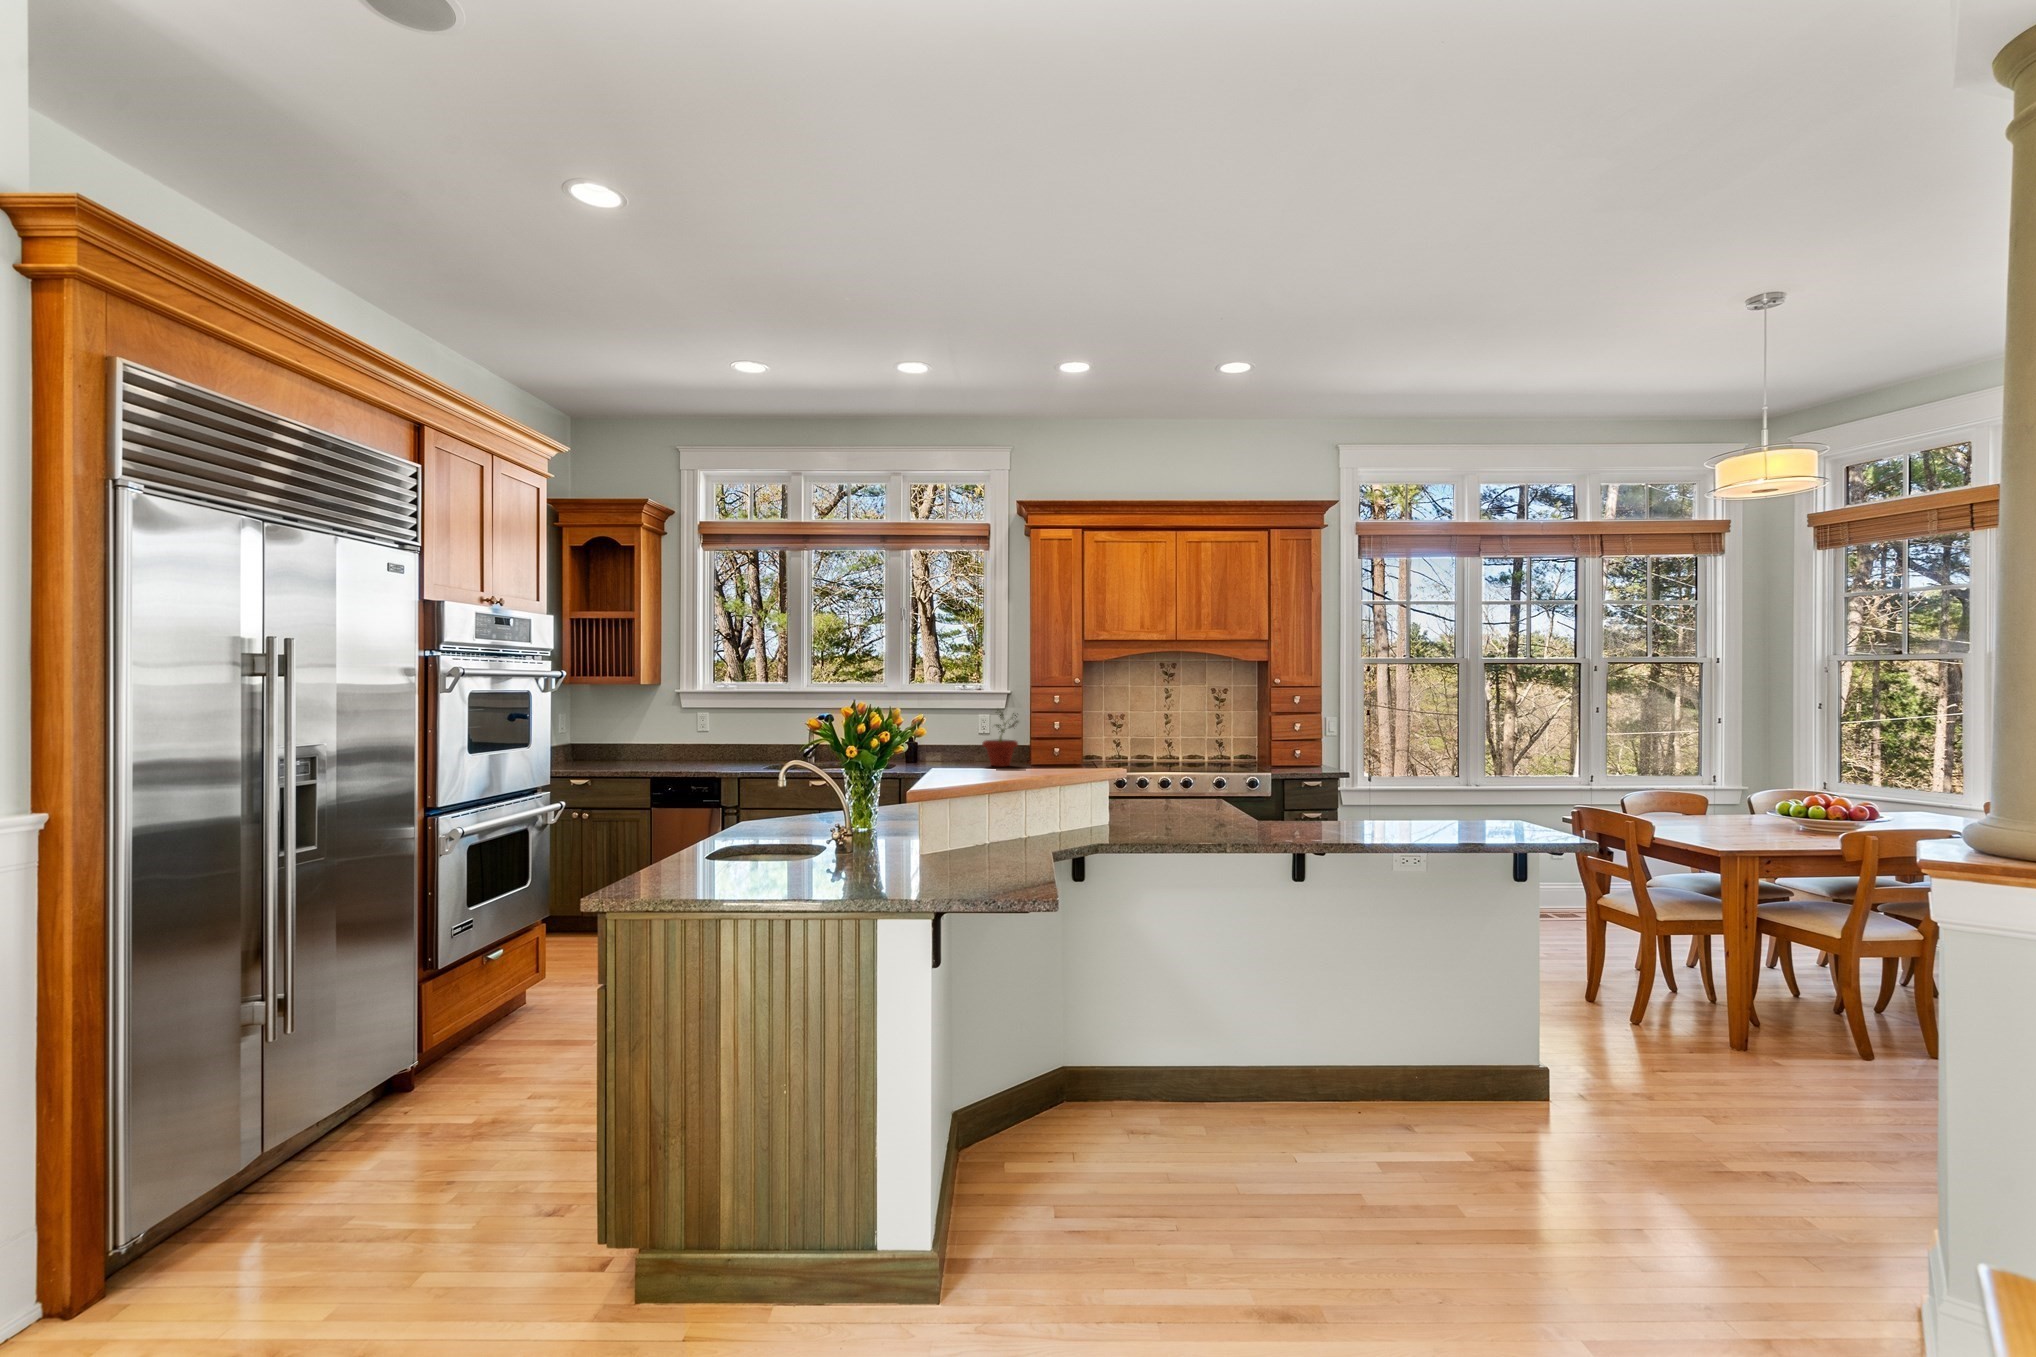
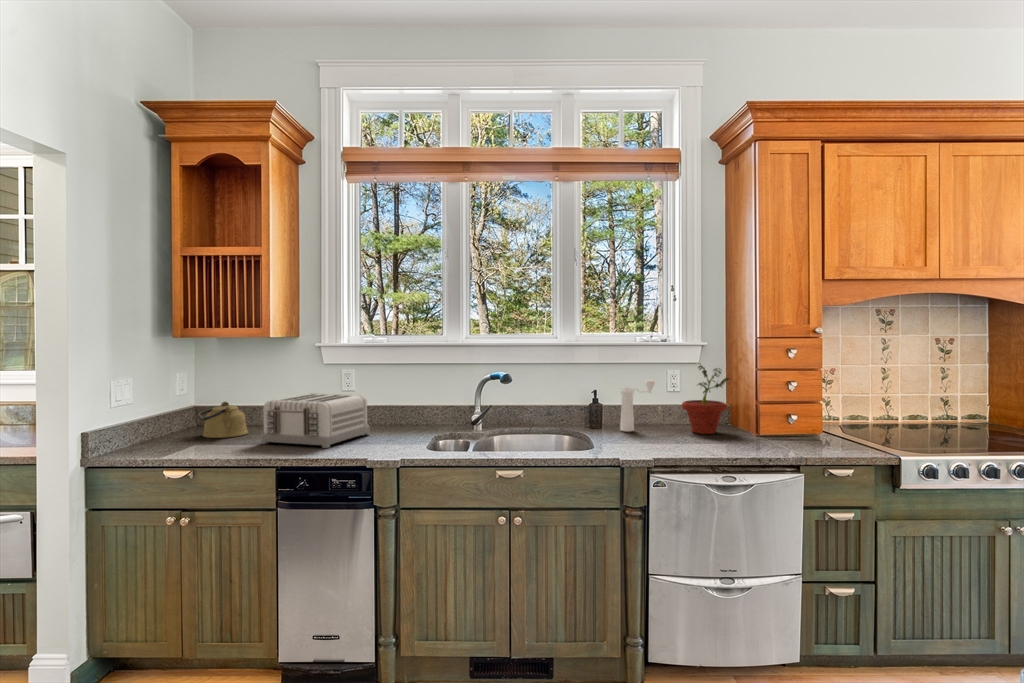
pepper mill: none [932,722,964,765] -> present [620,380,655,432]
toaster: none [633,732,721,772] -> present [261,393,370,448]
kettle: none [580,738,620,767] -> present [199,402,248,438]

